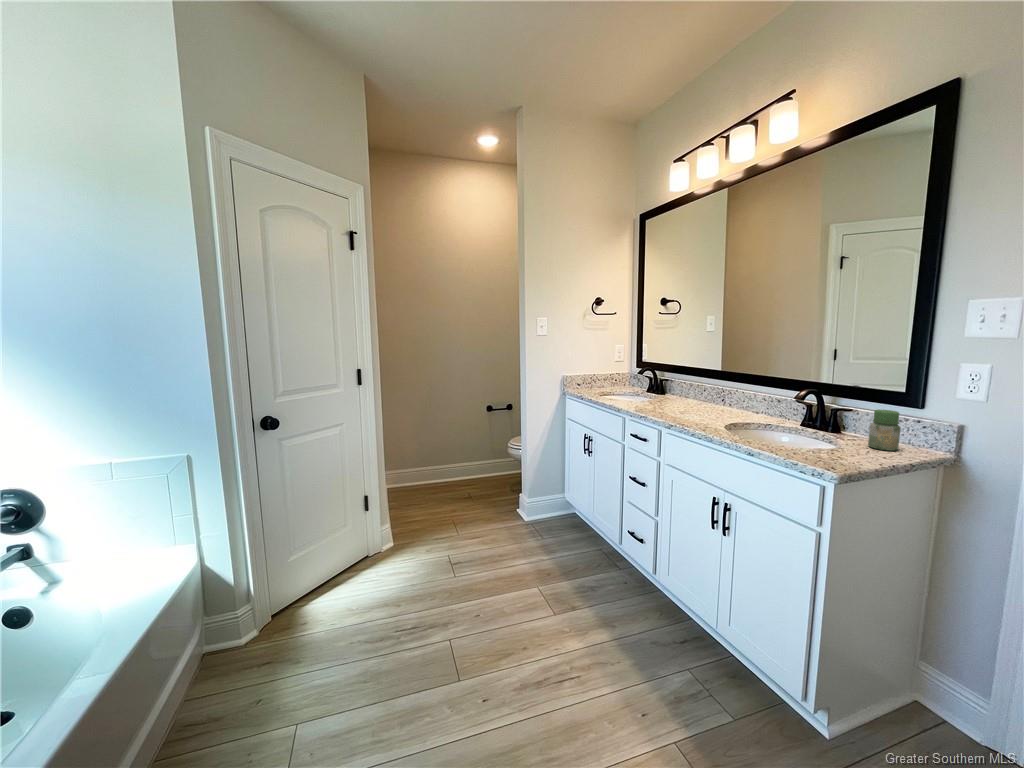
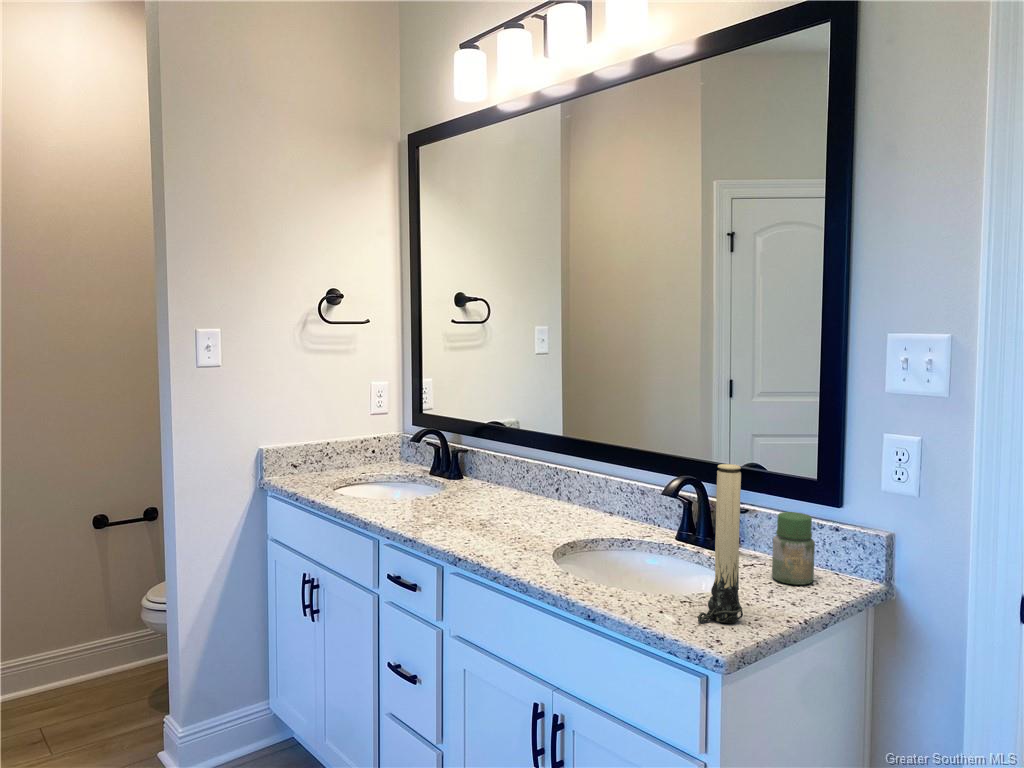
candle: none [819,376,853,462] -> present [698,464,743,623]

